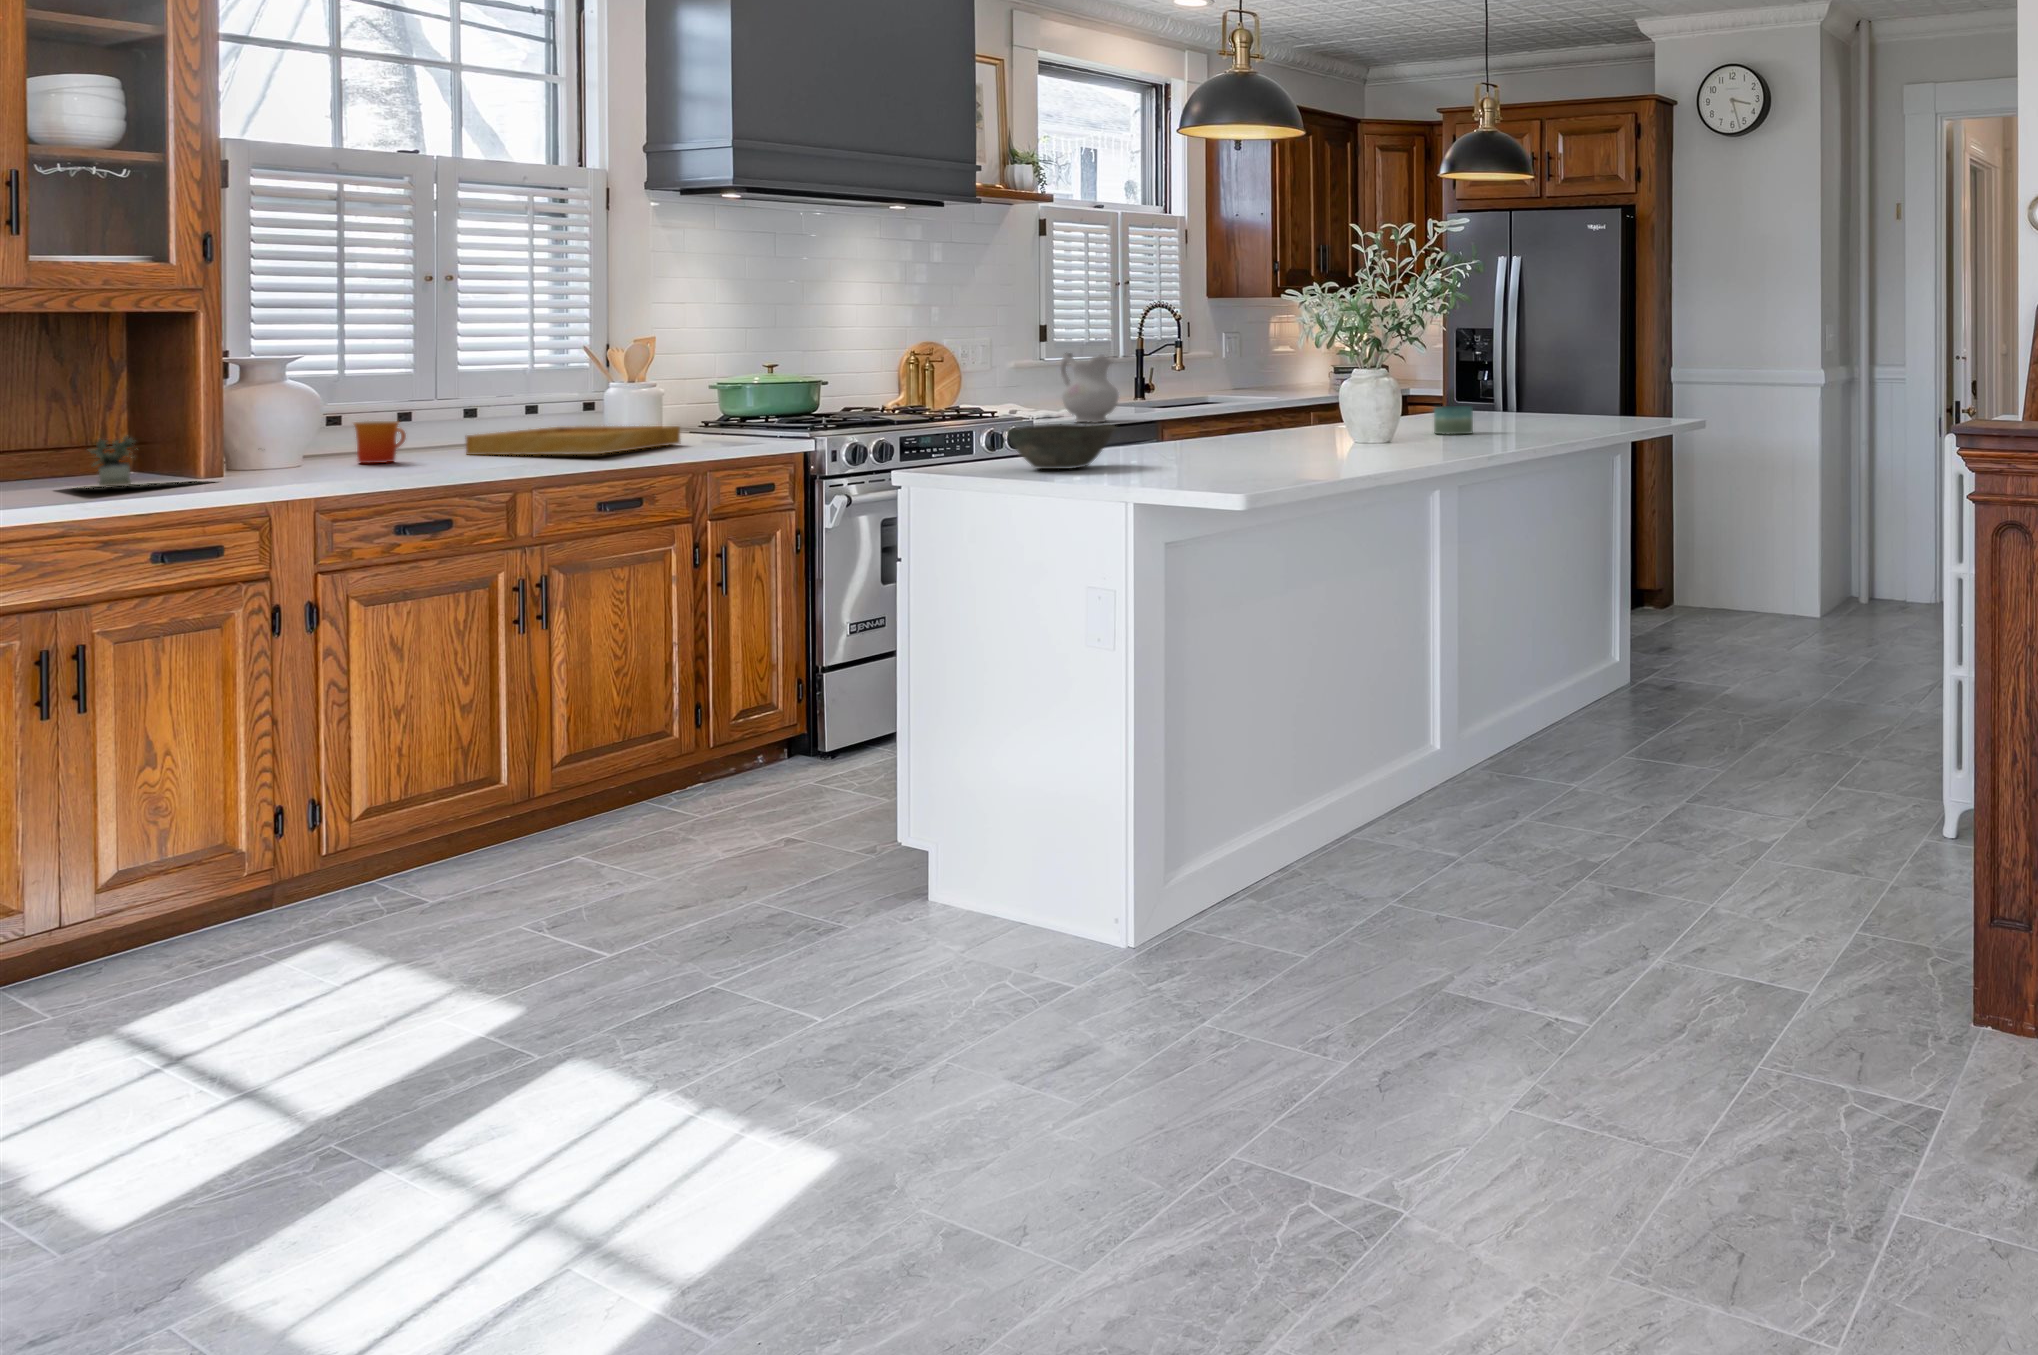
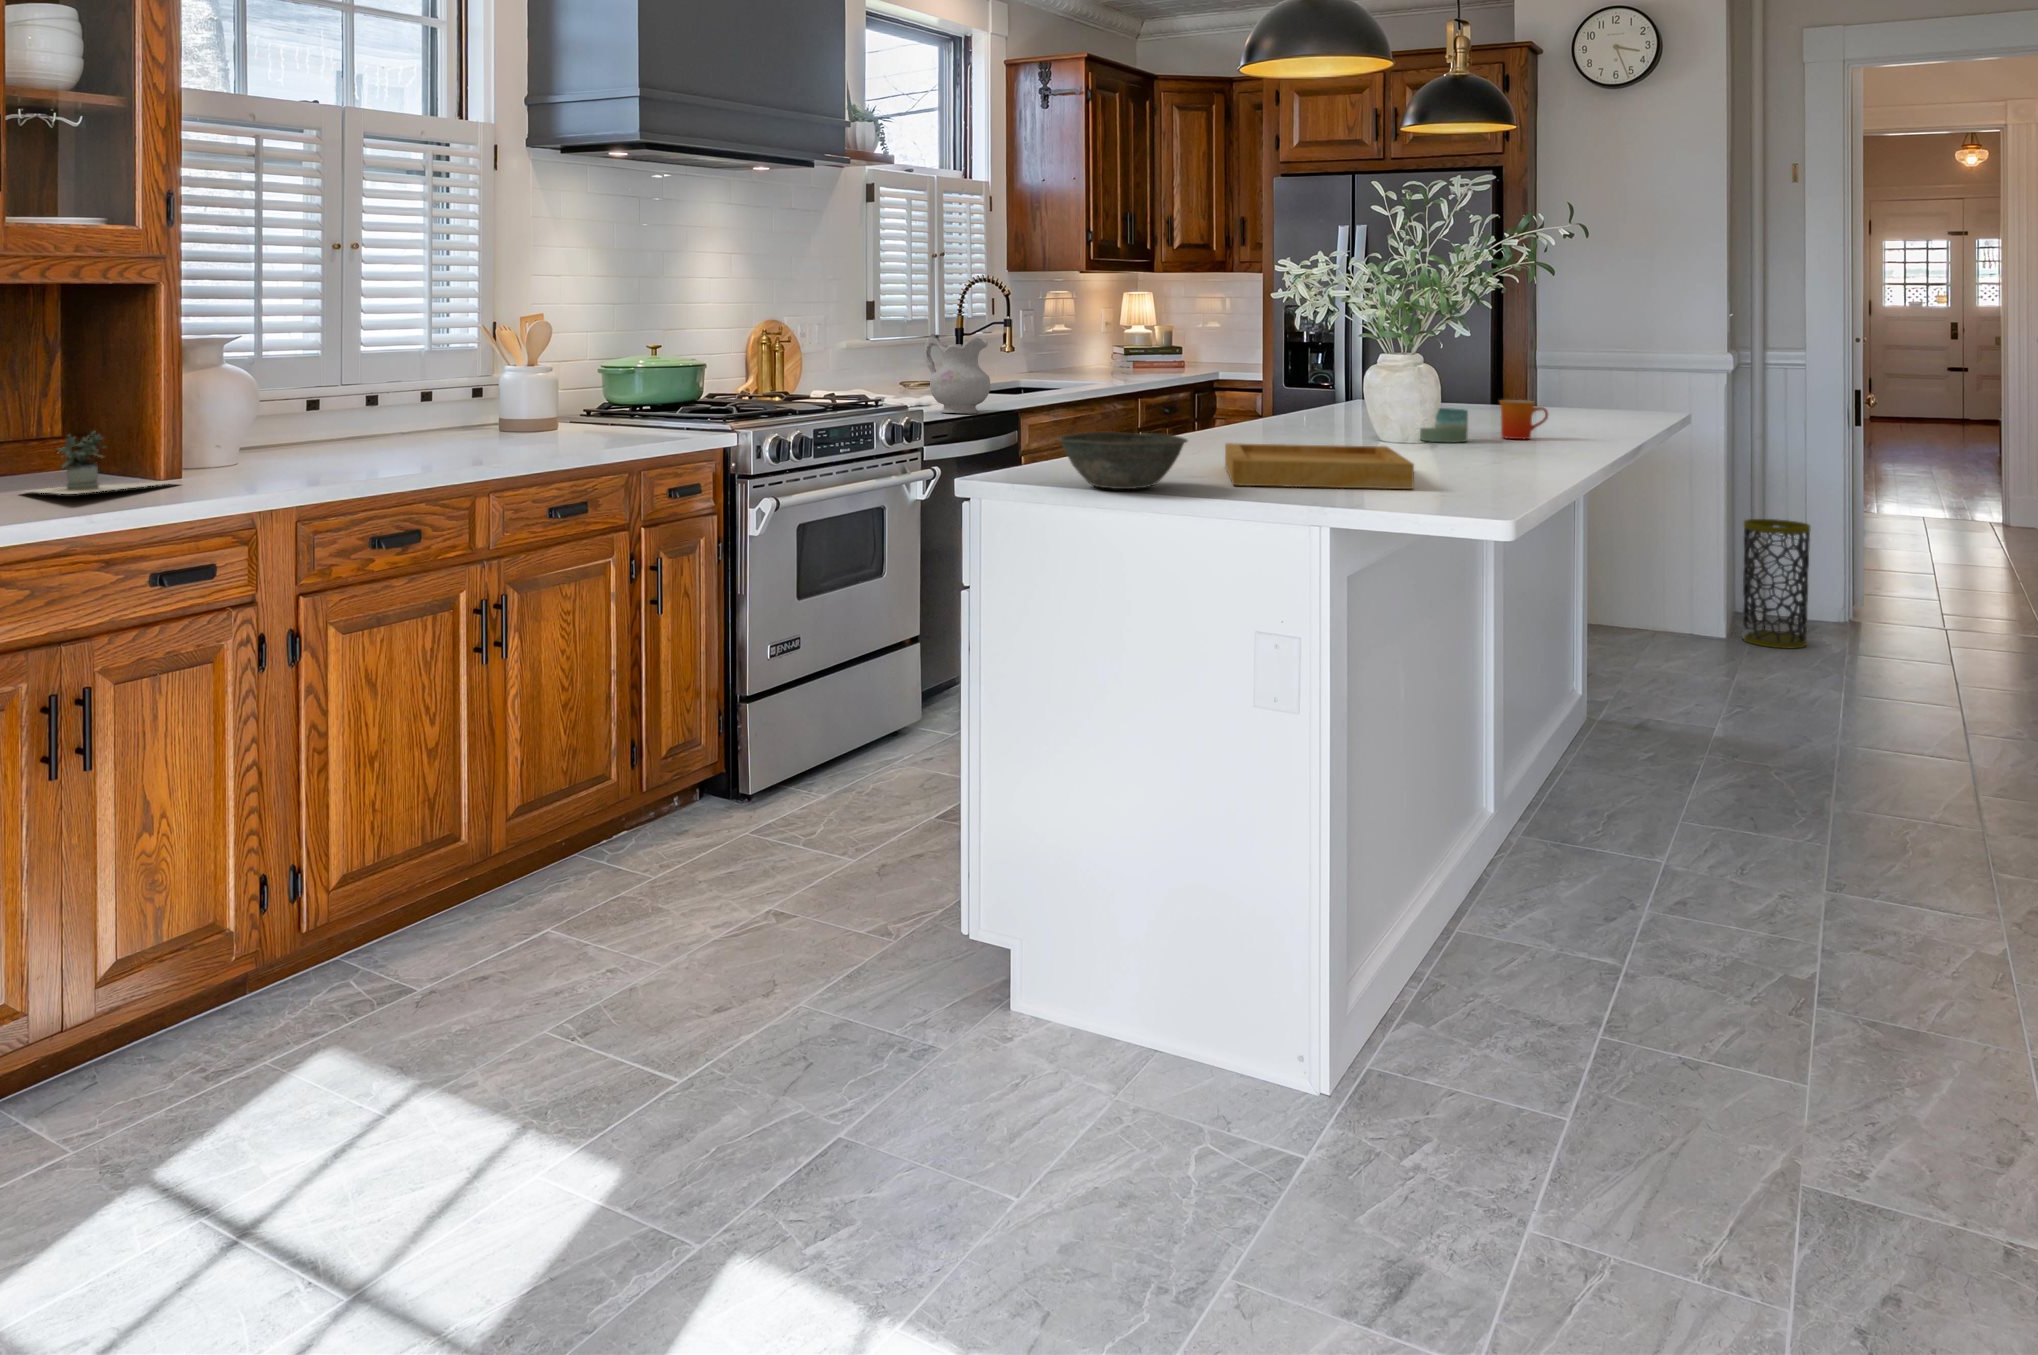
mug: present [354,421,406,463] -> present [1499,400,1548,439]
tray: present [465,426,680,455] -> present [1225,443,1414,489]
trash can: none [1843,506,1896,619] -> present [1743,519,1811,649]

